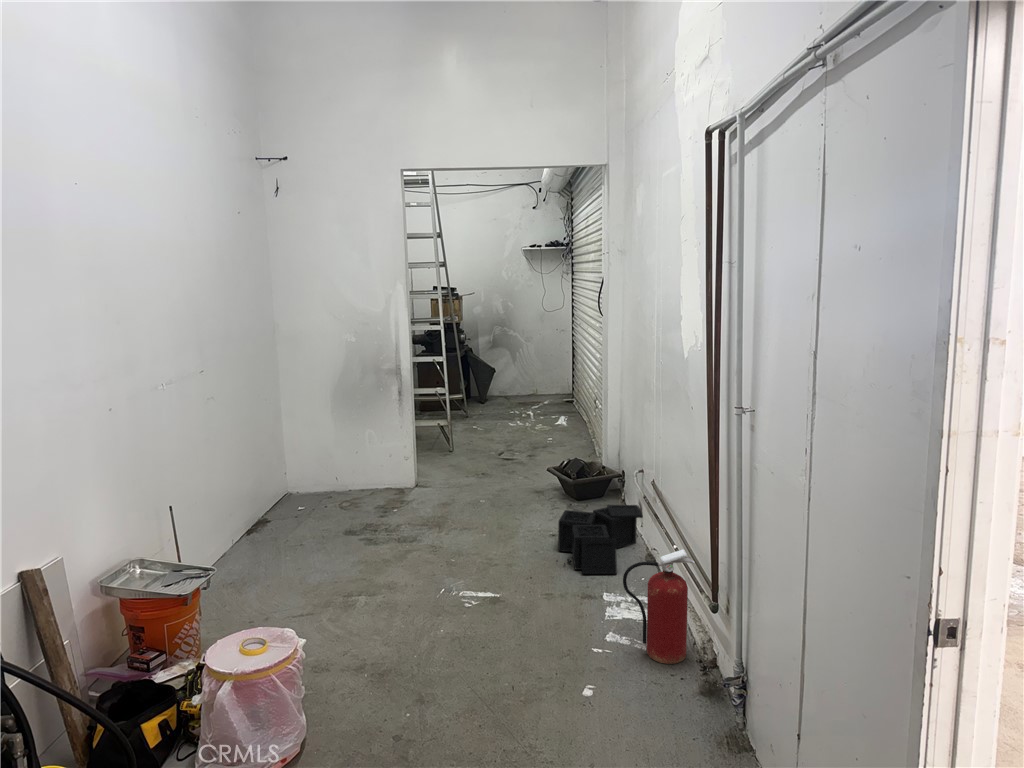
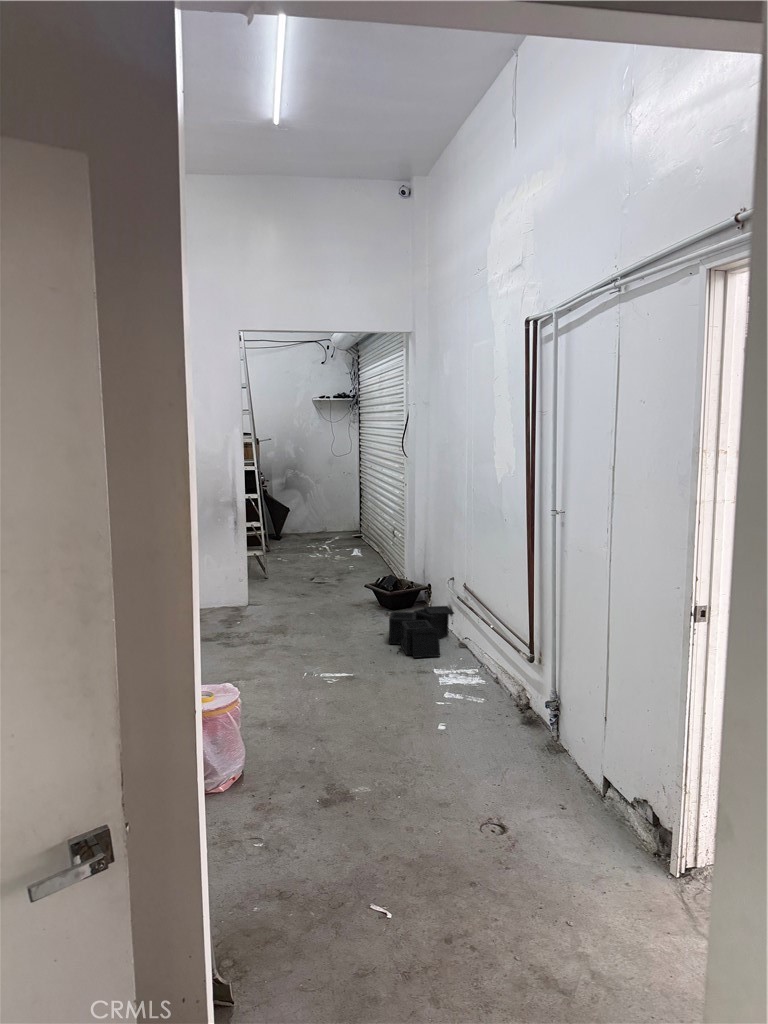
fire extinguisher: present [623,549,695,664] -> none [462,623,513,708]

